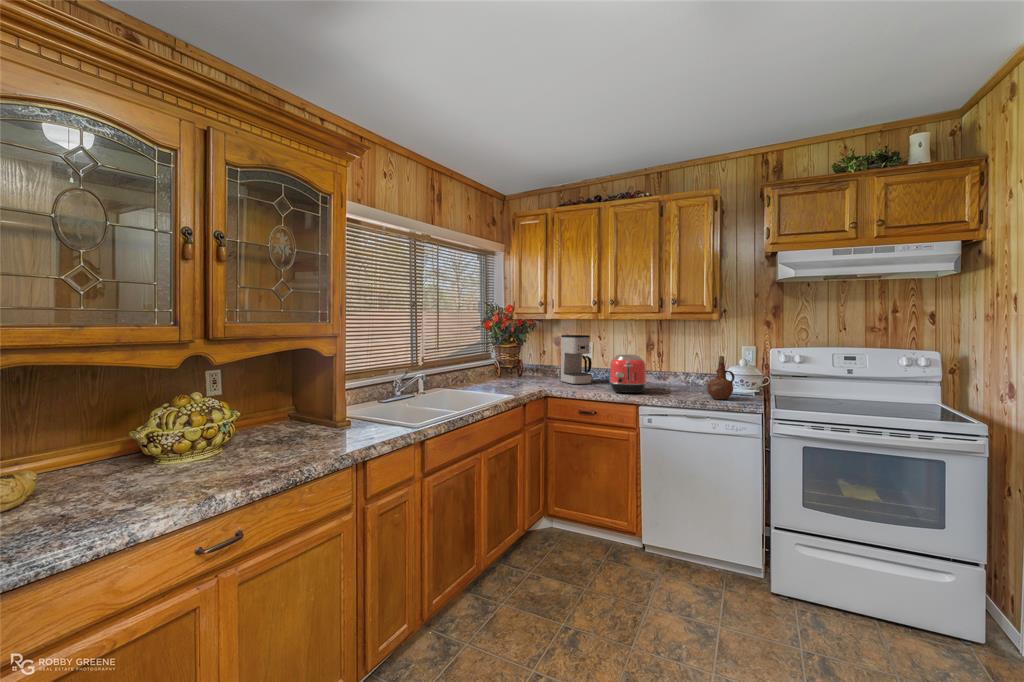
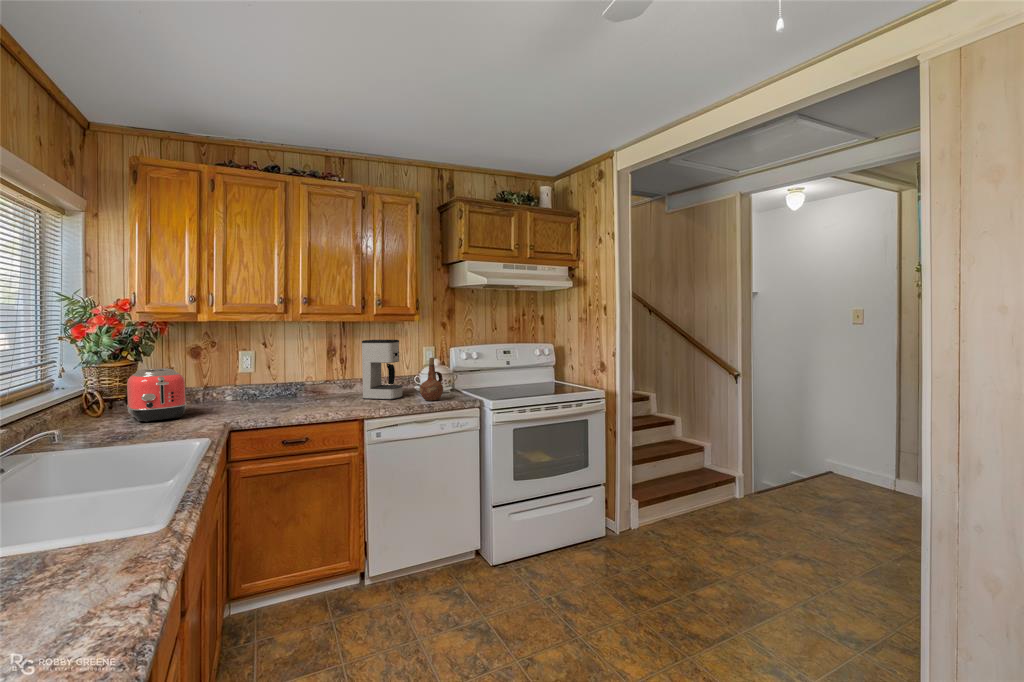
coffee maker: present [561,335,592,384] -> present [362,340,403,400]
toaster: present [609,355,646,394] -> present [127,368,187,422]

